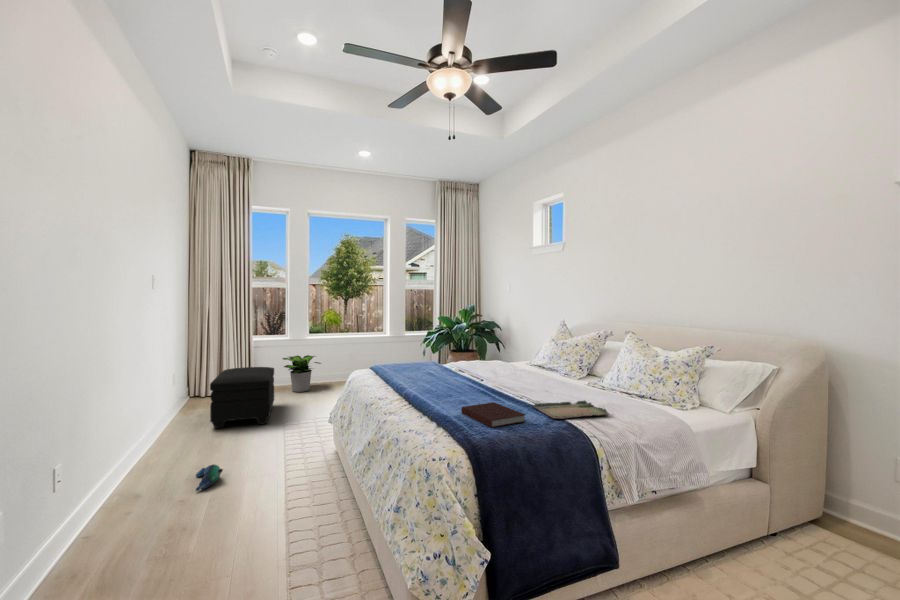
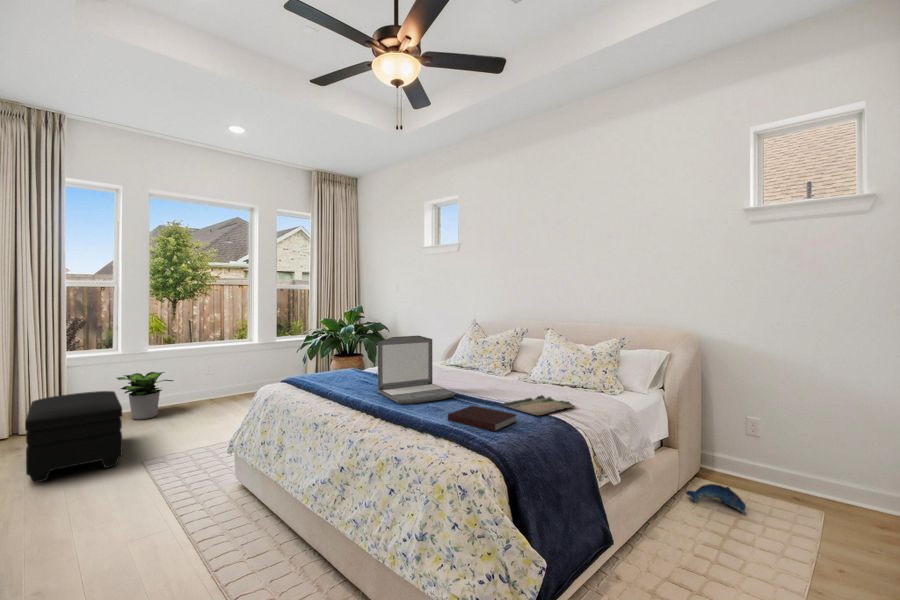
laptop: none [430,333,496,396] -> present [377,336,456,404]
plush toy: present [196,465,223,491] -> present [686,484,746,514]

